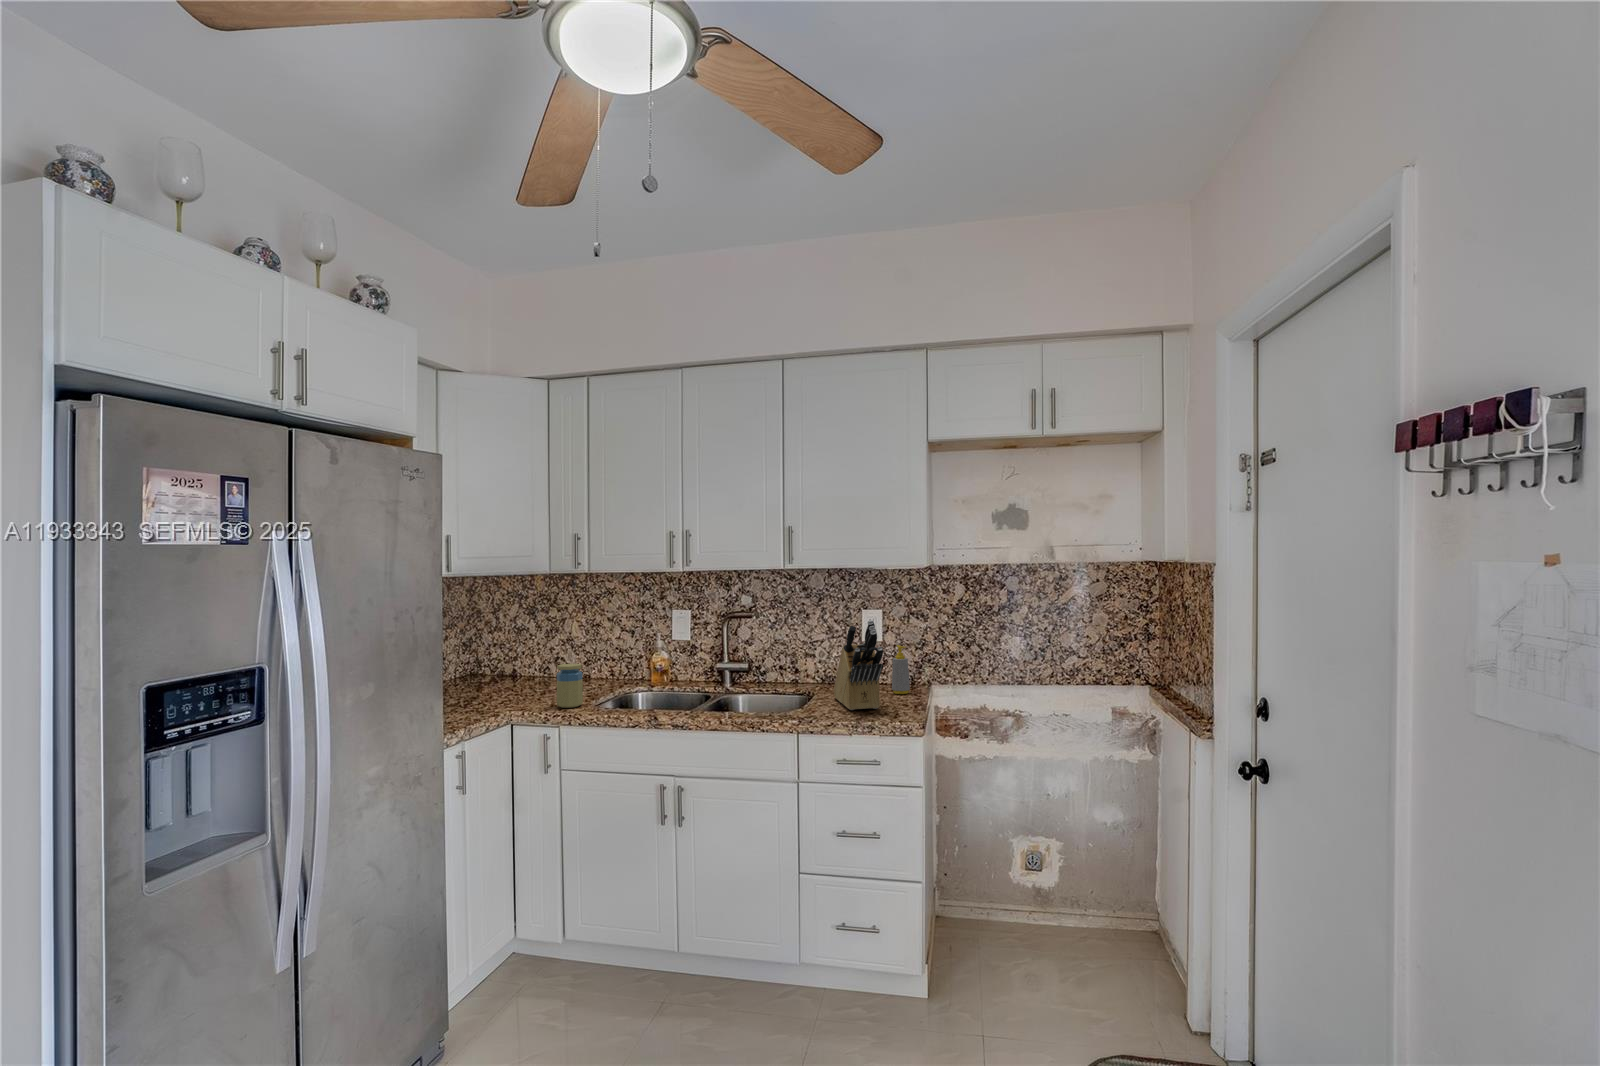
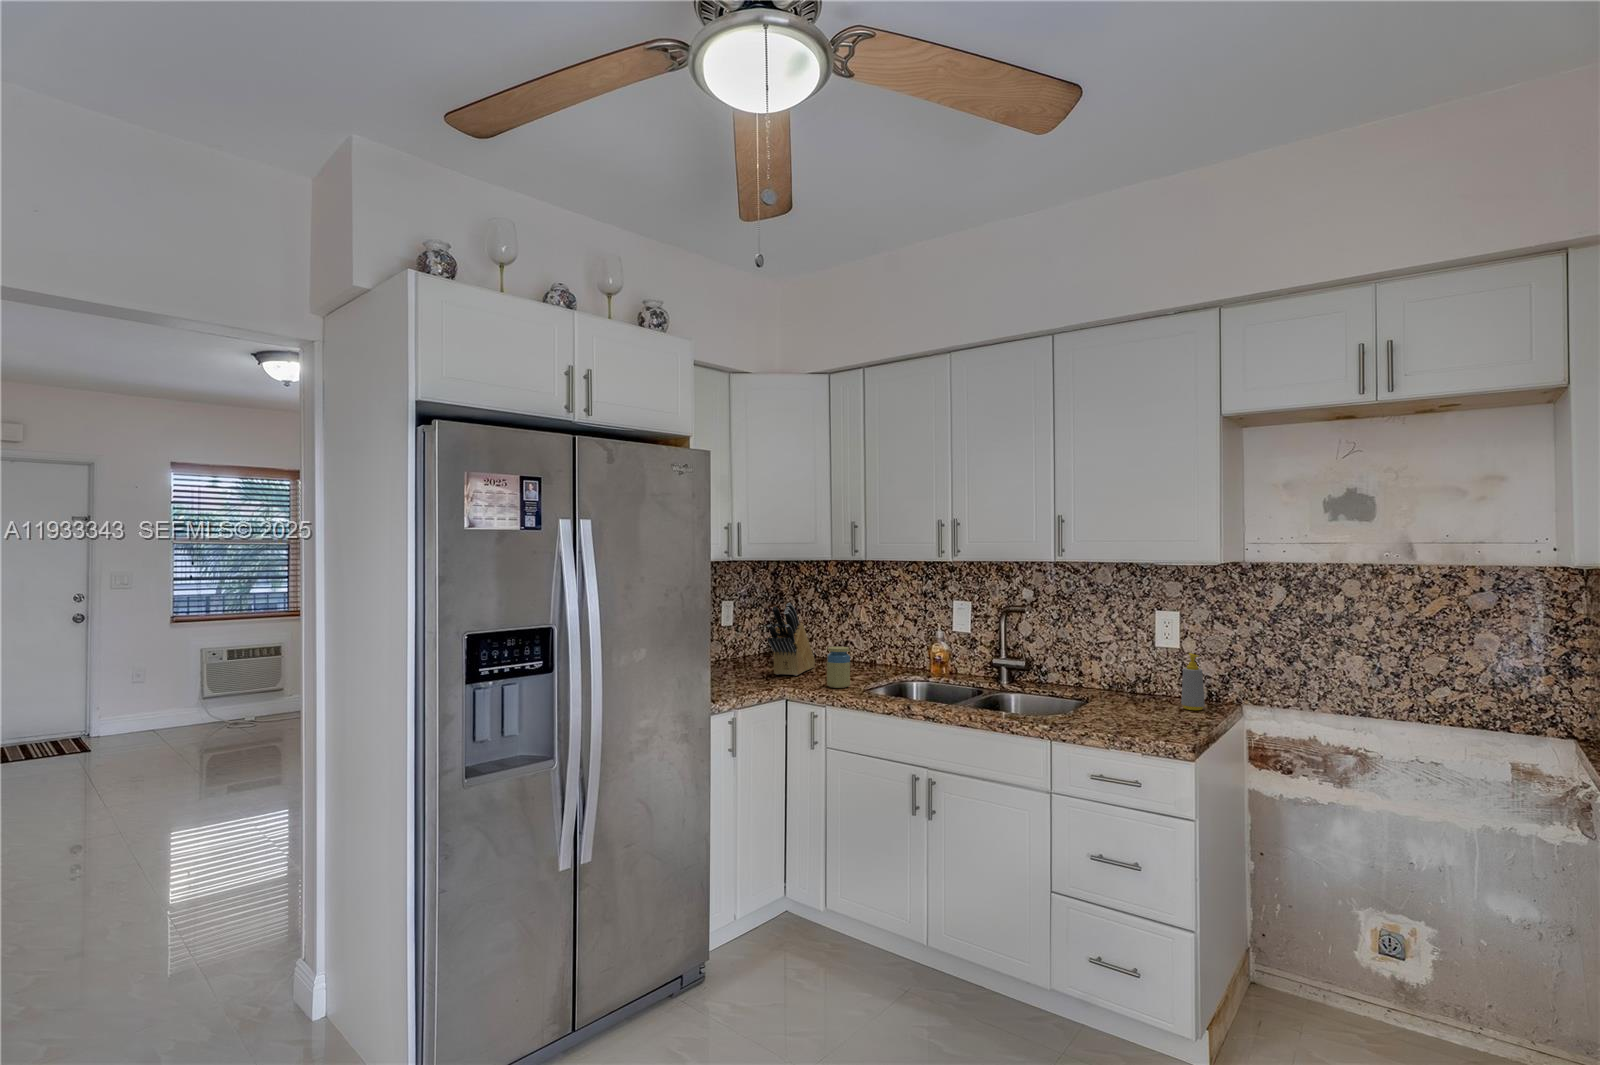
knife block: present [834,620,883,710] -> present [767,603,815,676]

